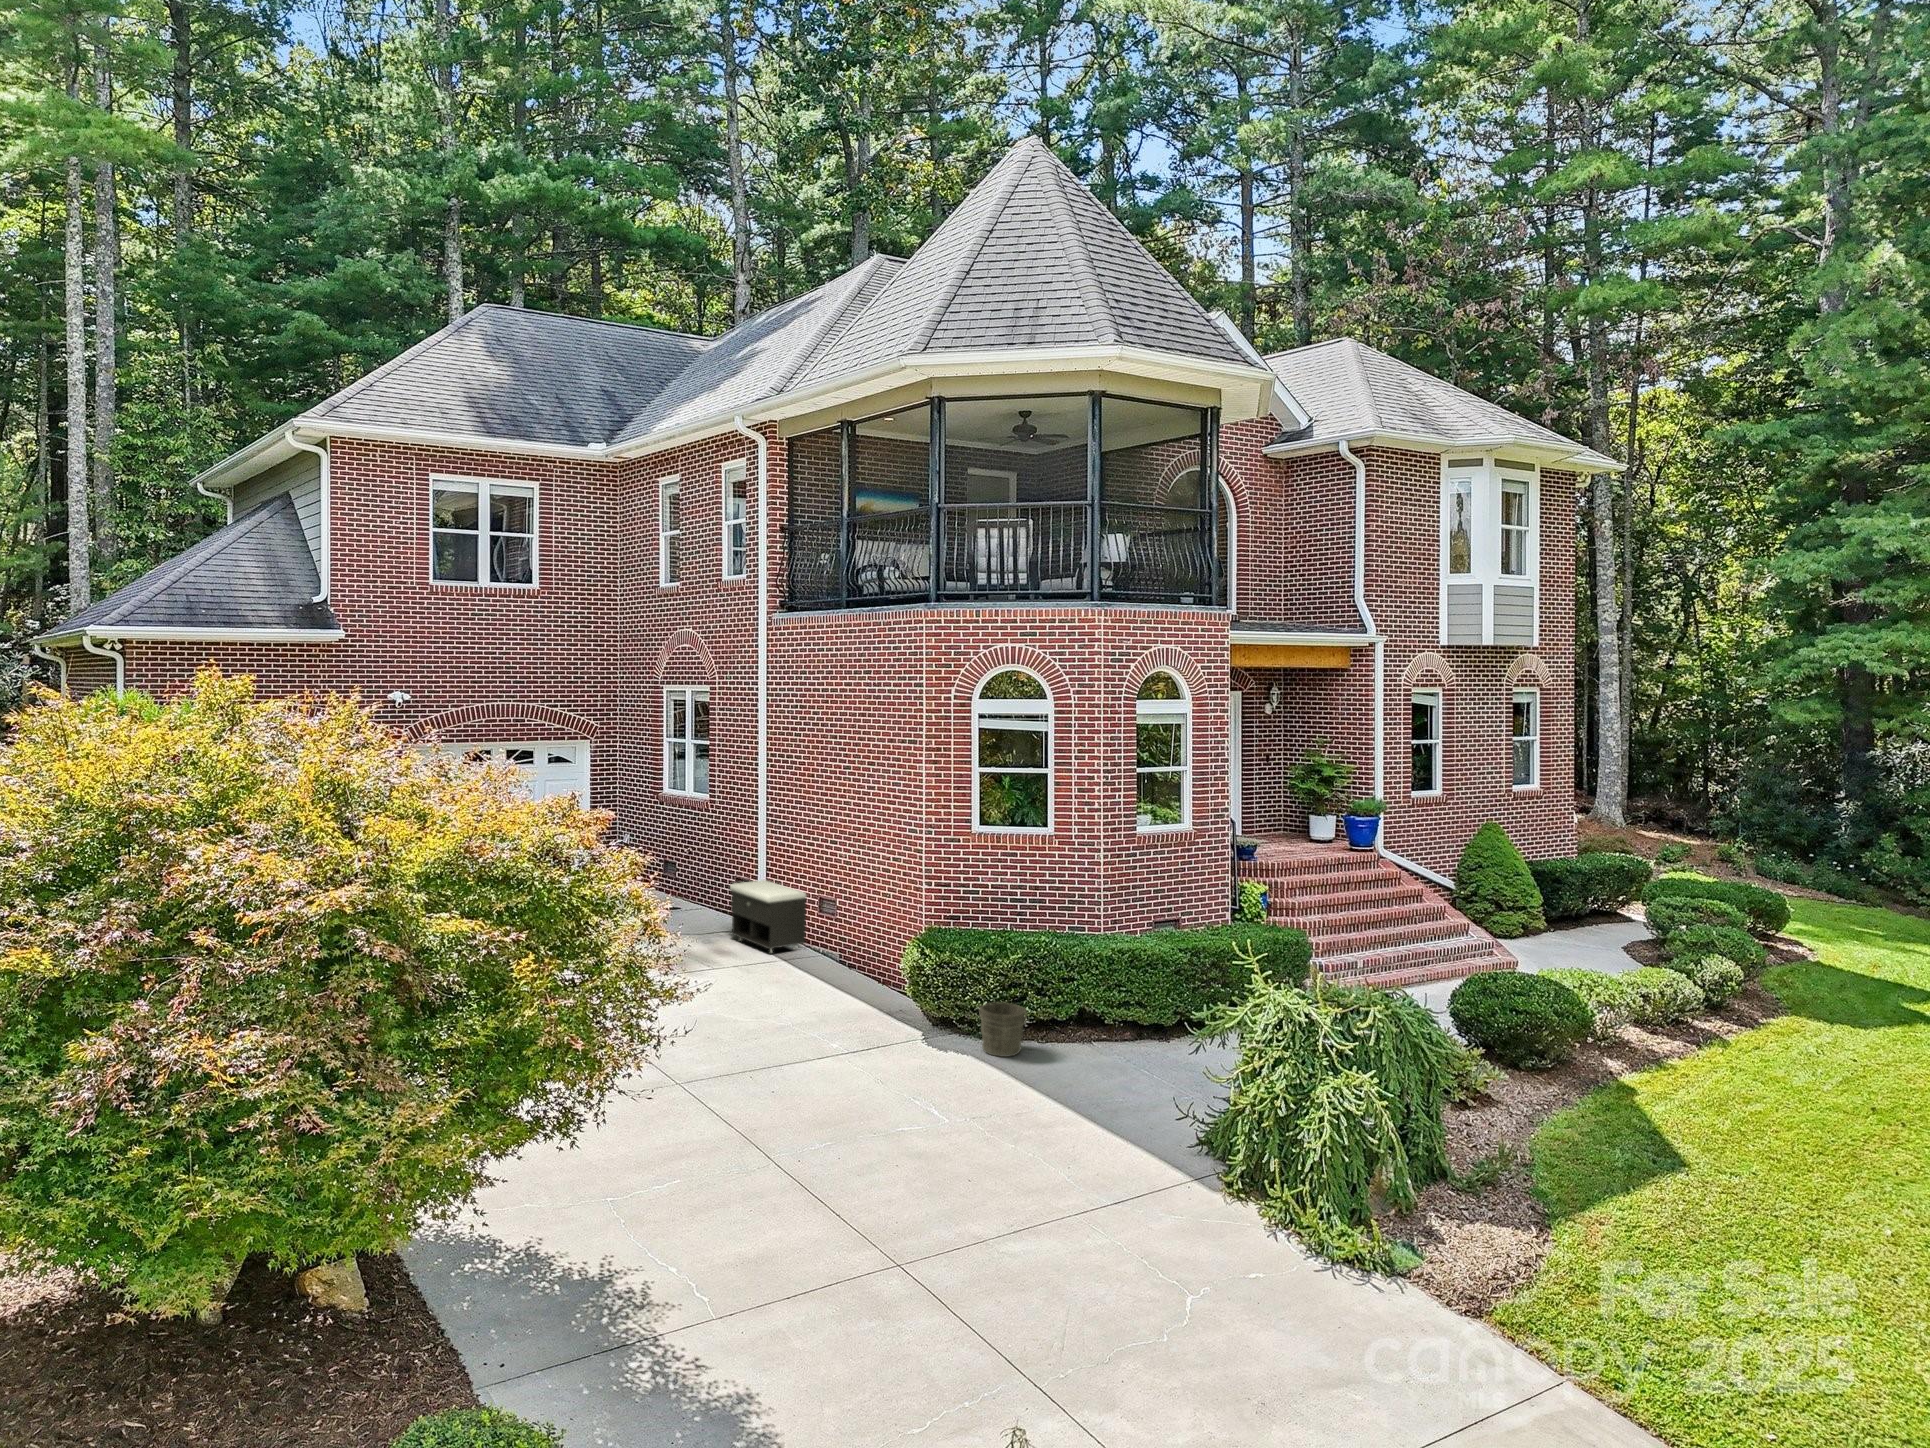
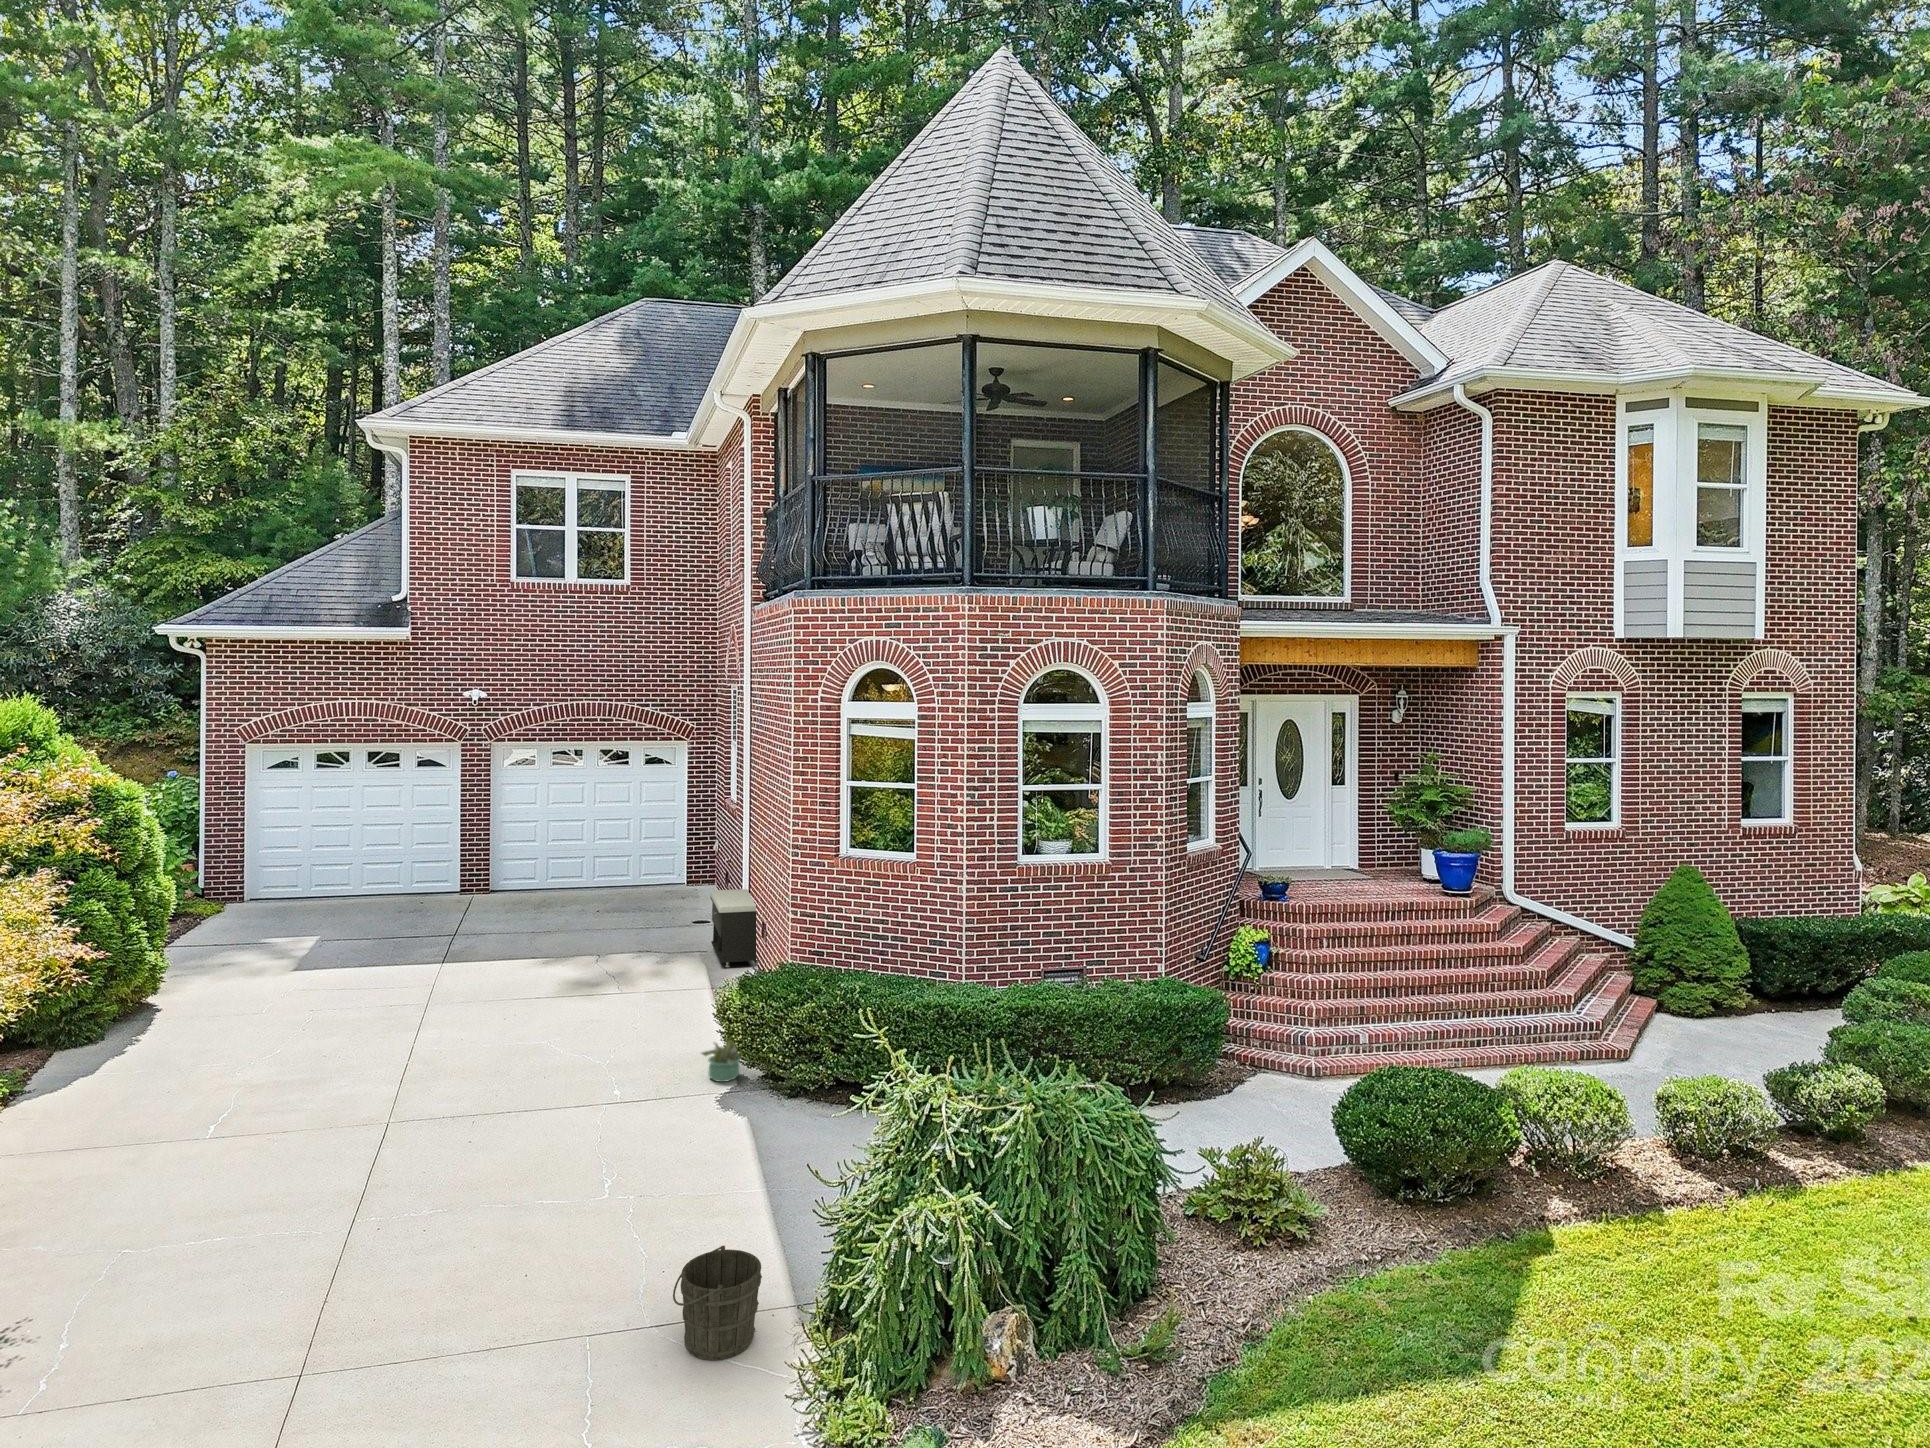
bucket: present [979,1002,1026,1057] -> present [673,1246,762,1360]
decorative plant: none [902,1004,939,1042] -> present [702,1040,740,1082]

